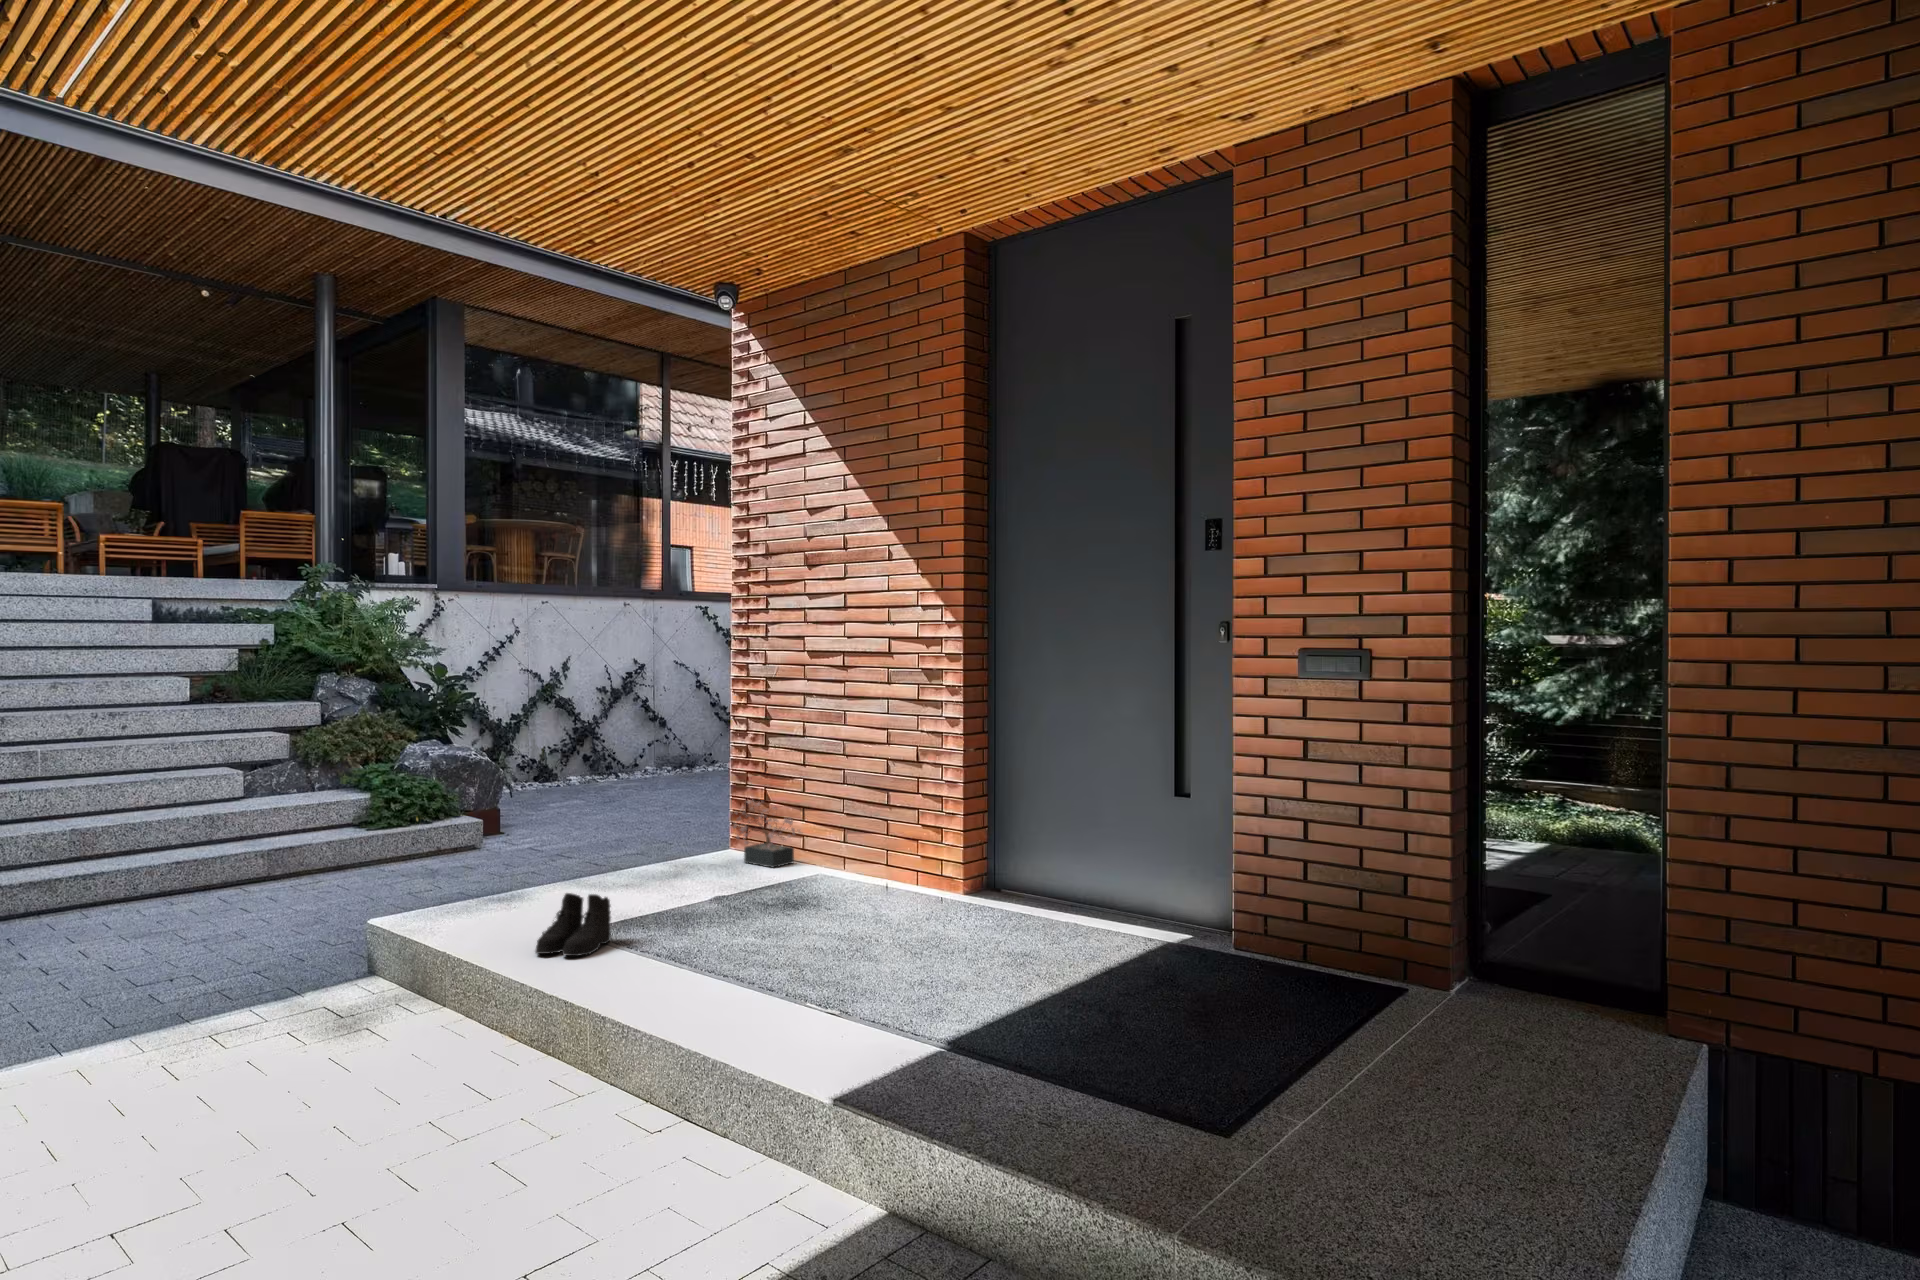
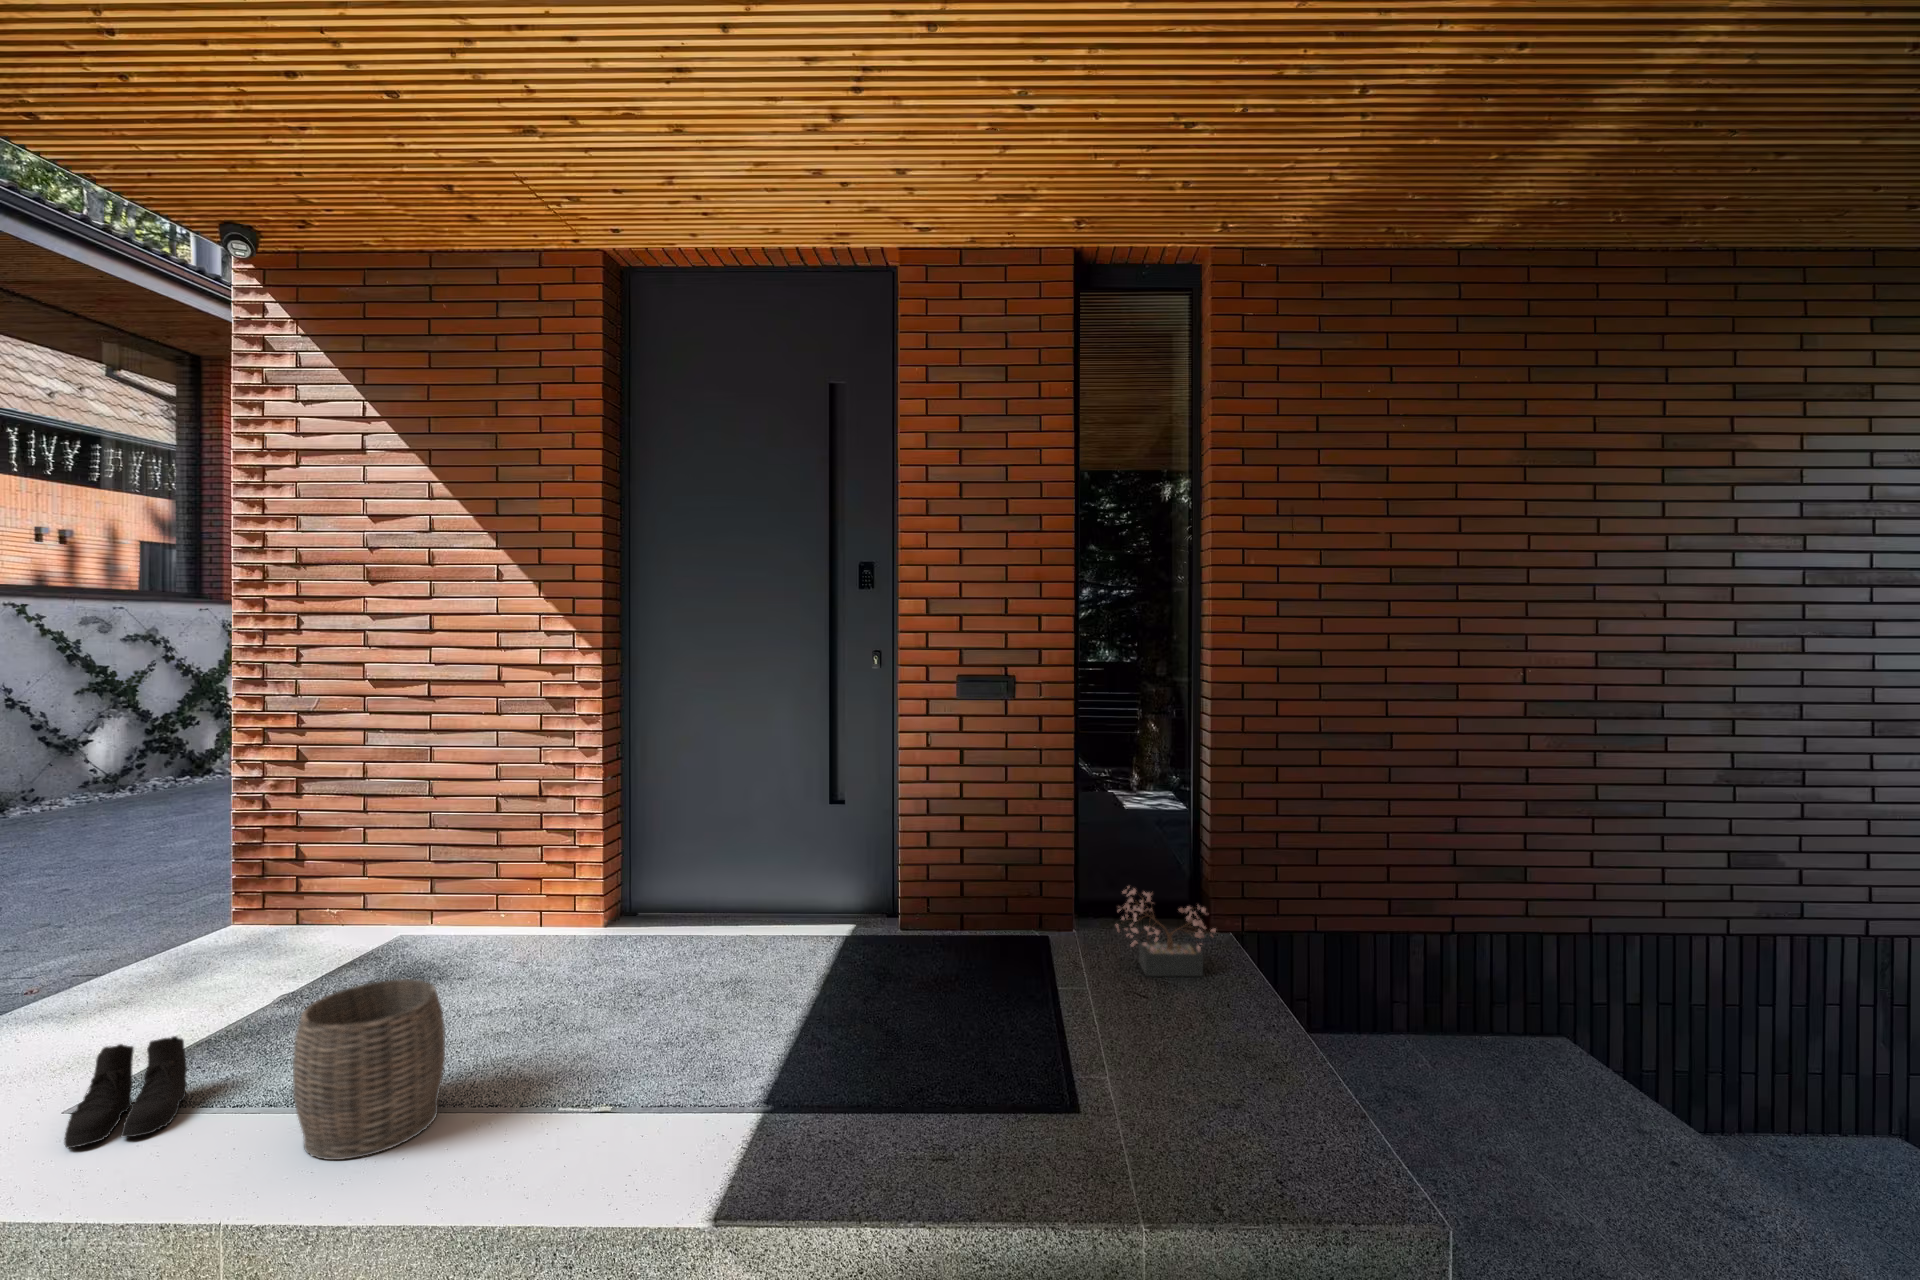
decorative plant: present [733,801,800,868] -> present [1116,887,1216,976]
woven basket: none [630,874,735,999] -> present [293,979,445,1160]

